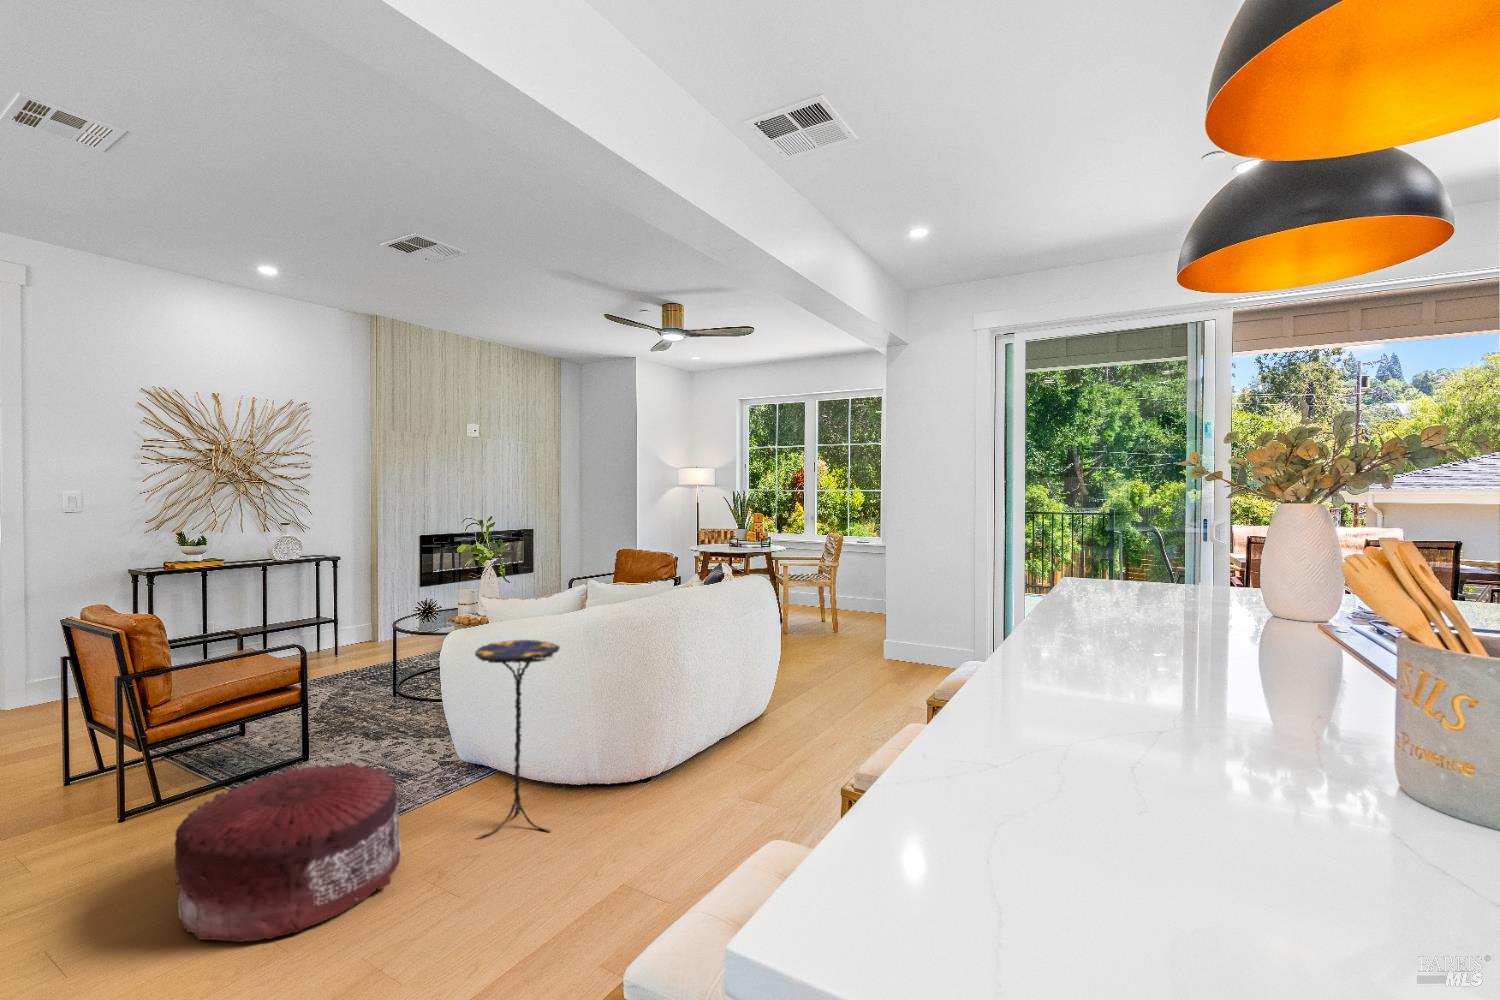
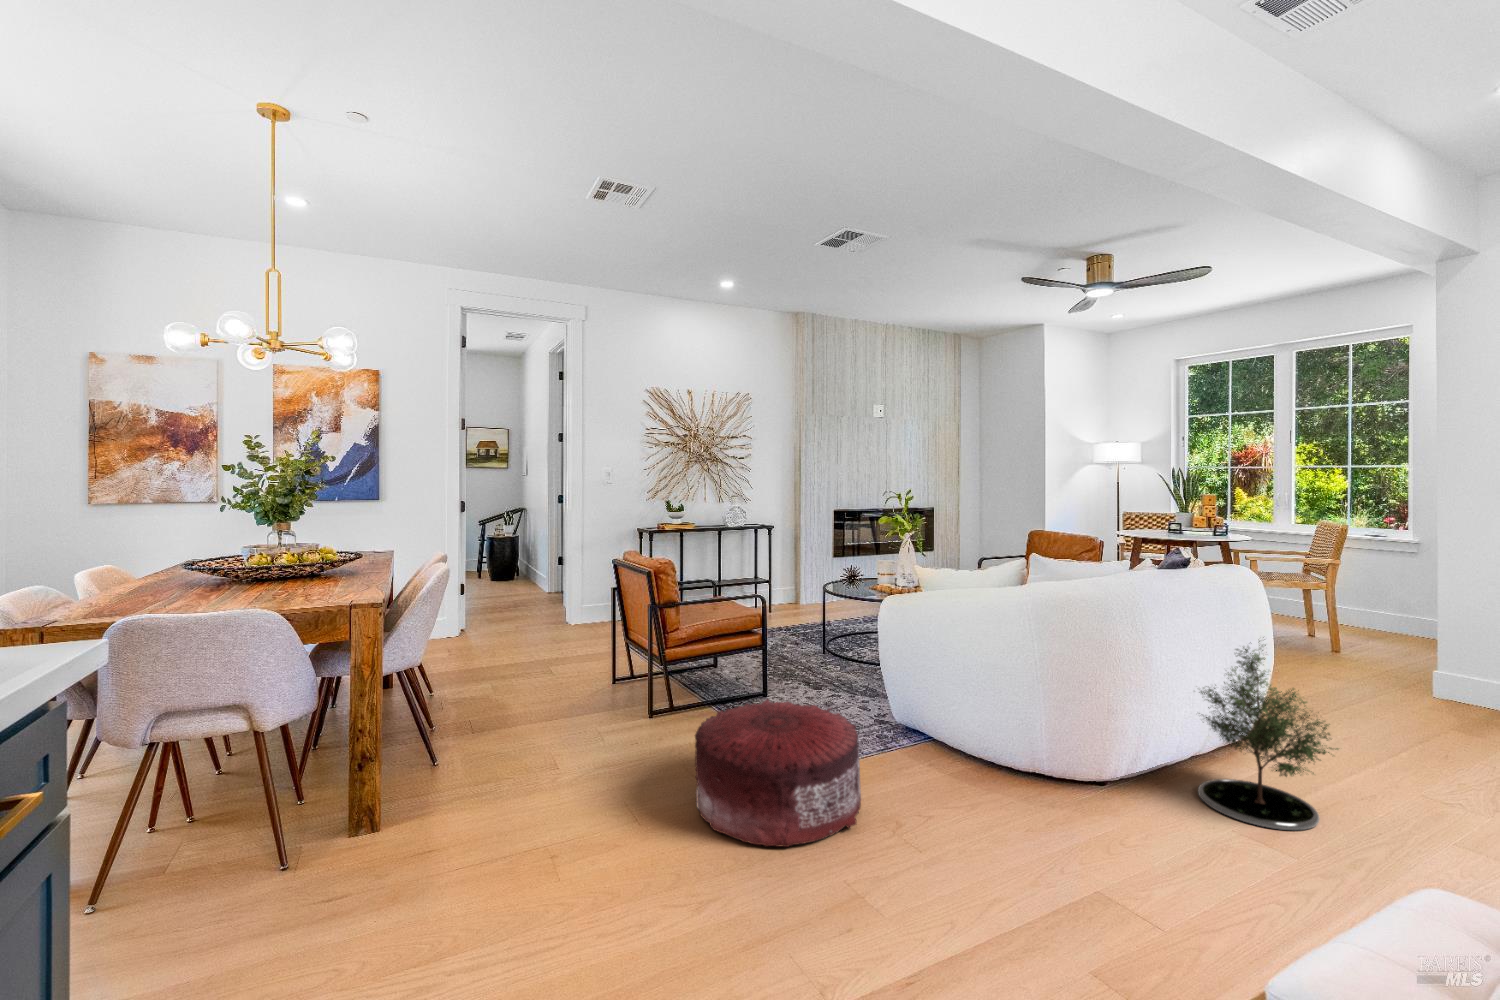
potted tree: none [712,637,805,791] -> present [1198,641,1338,830]
side table: present [475,640,560,837] -> none [926,608,1014,813]

